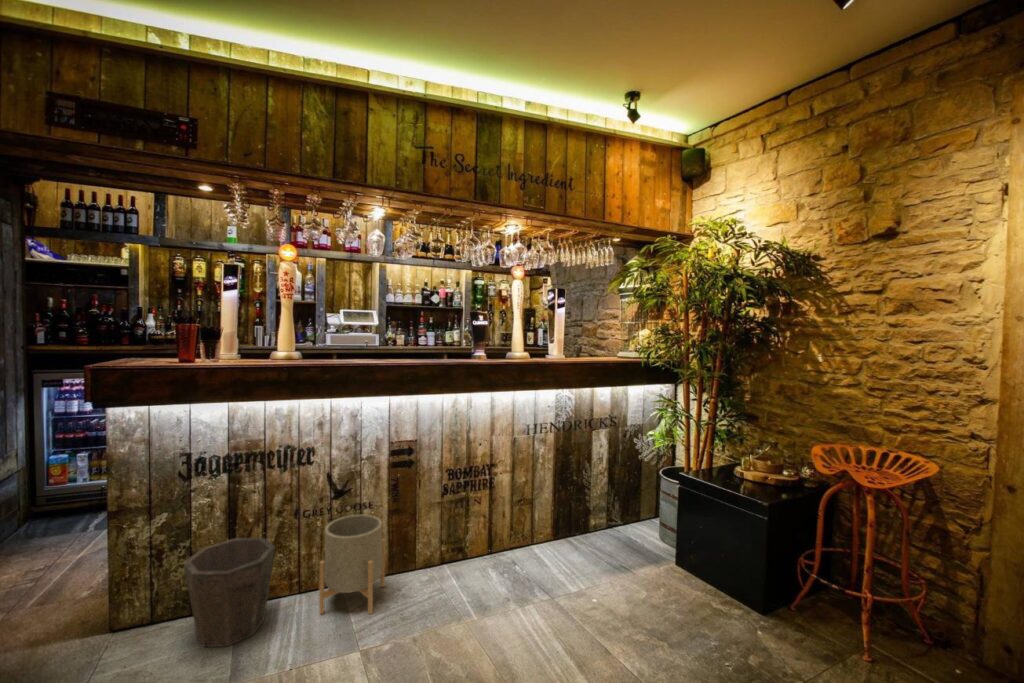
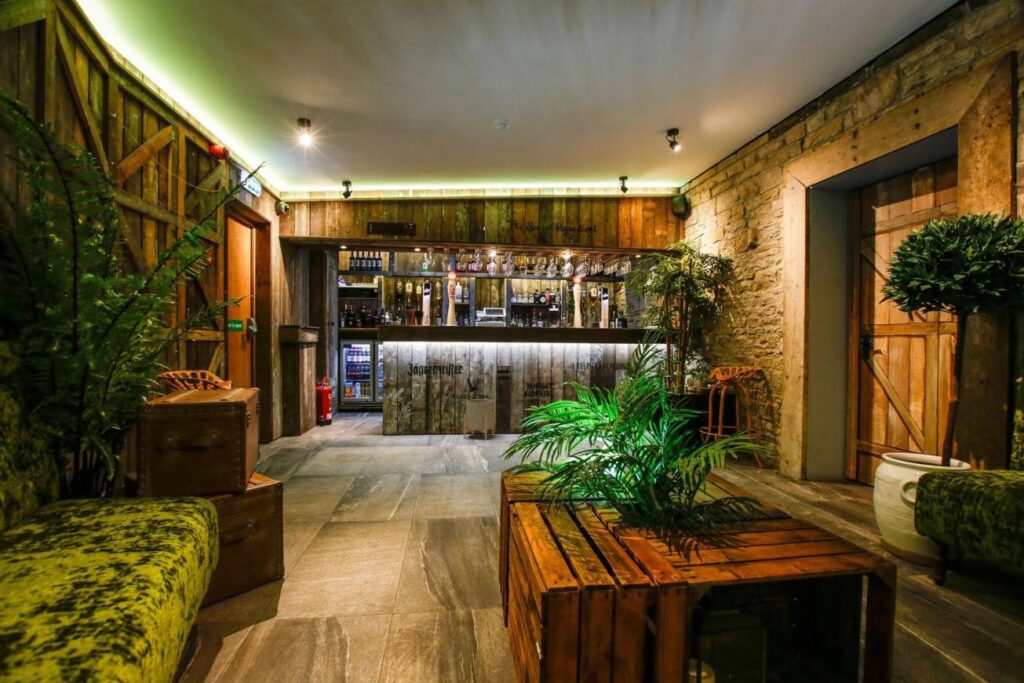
waste bin: present [184,538,275,647] -> none [411,403,446,441]

